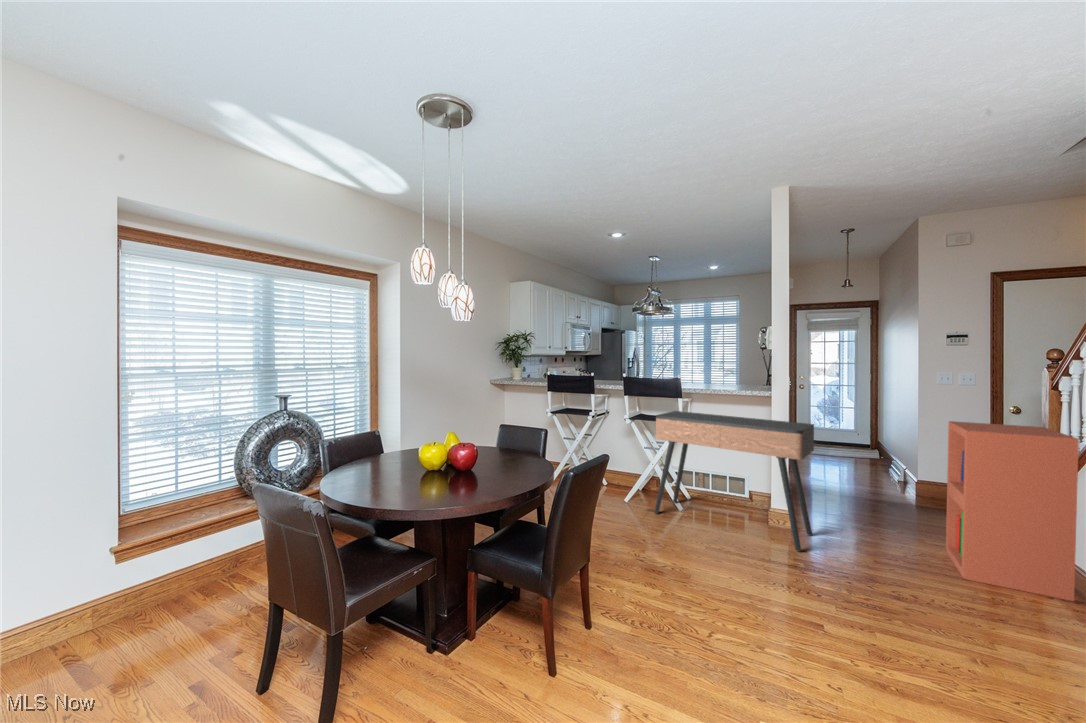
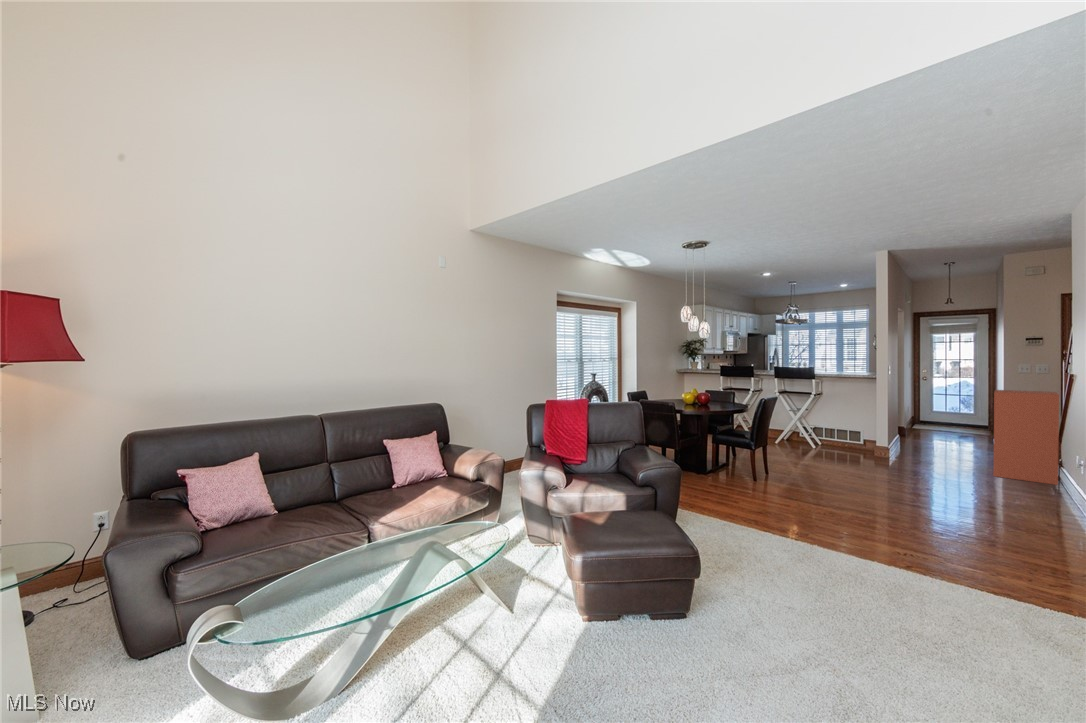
console table: present [654,411,814,551] -> none [796,387,904,464]

